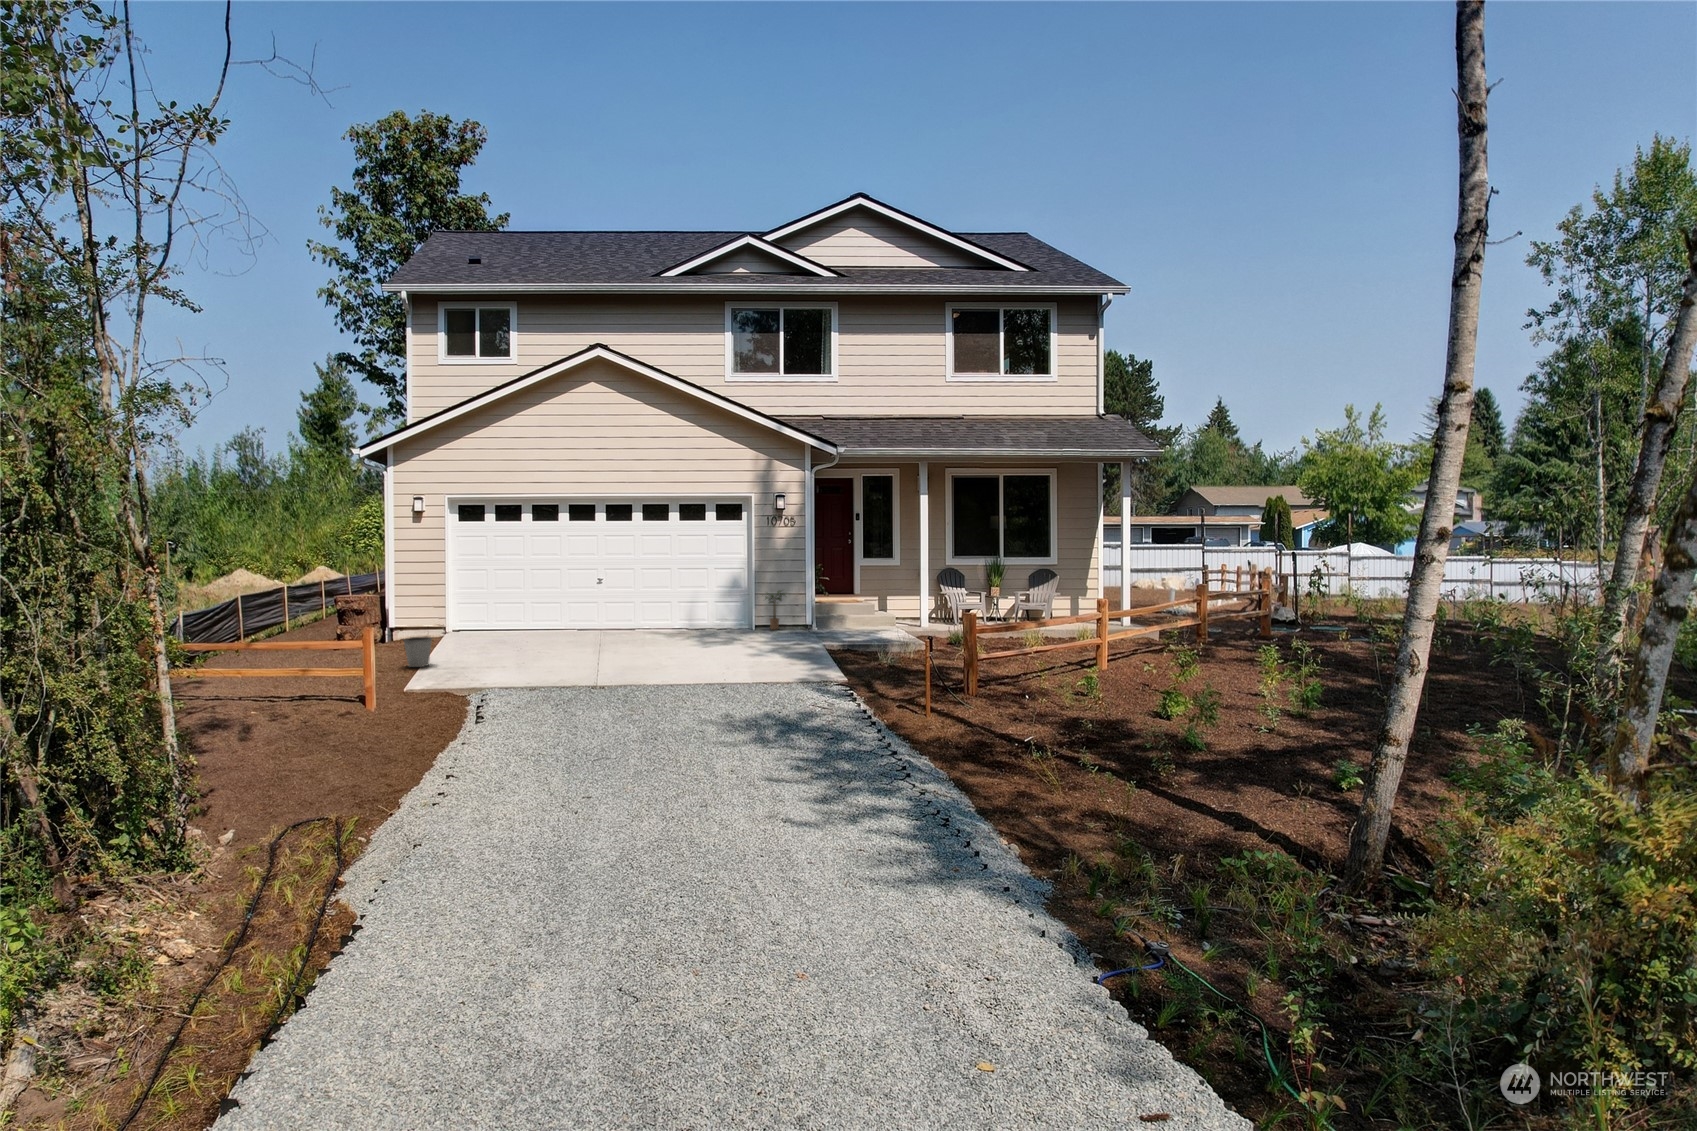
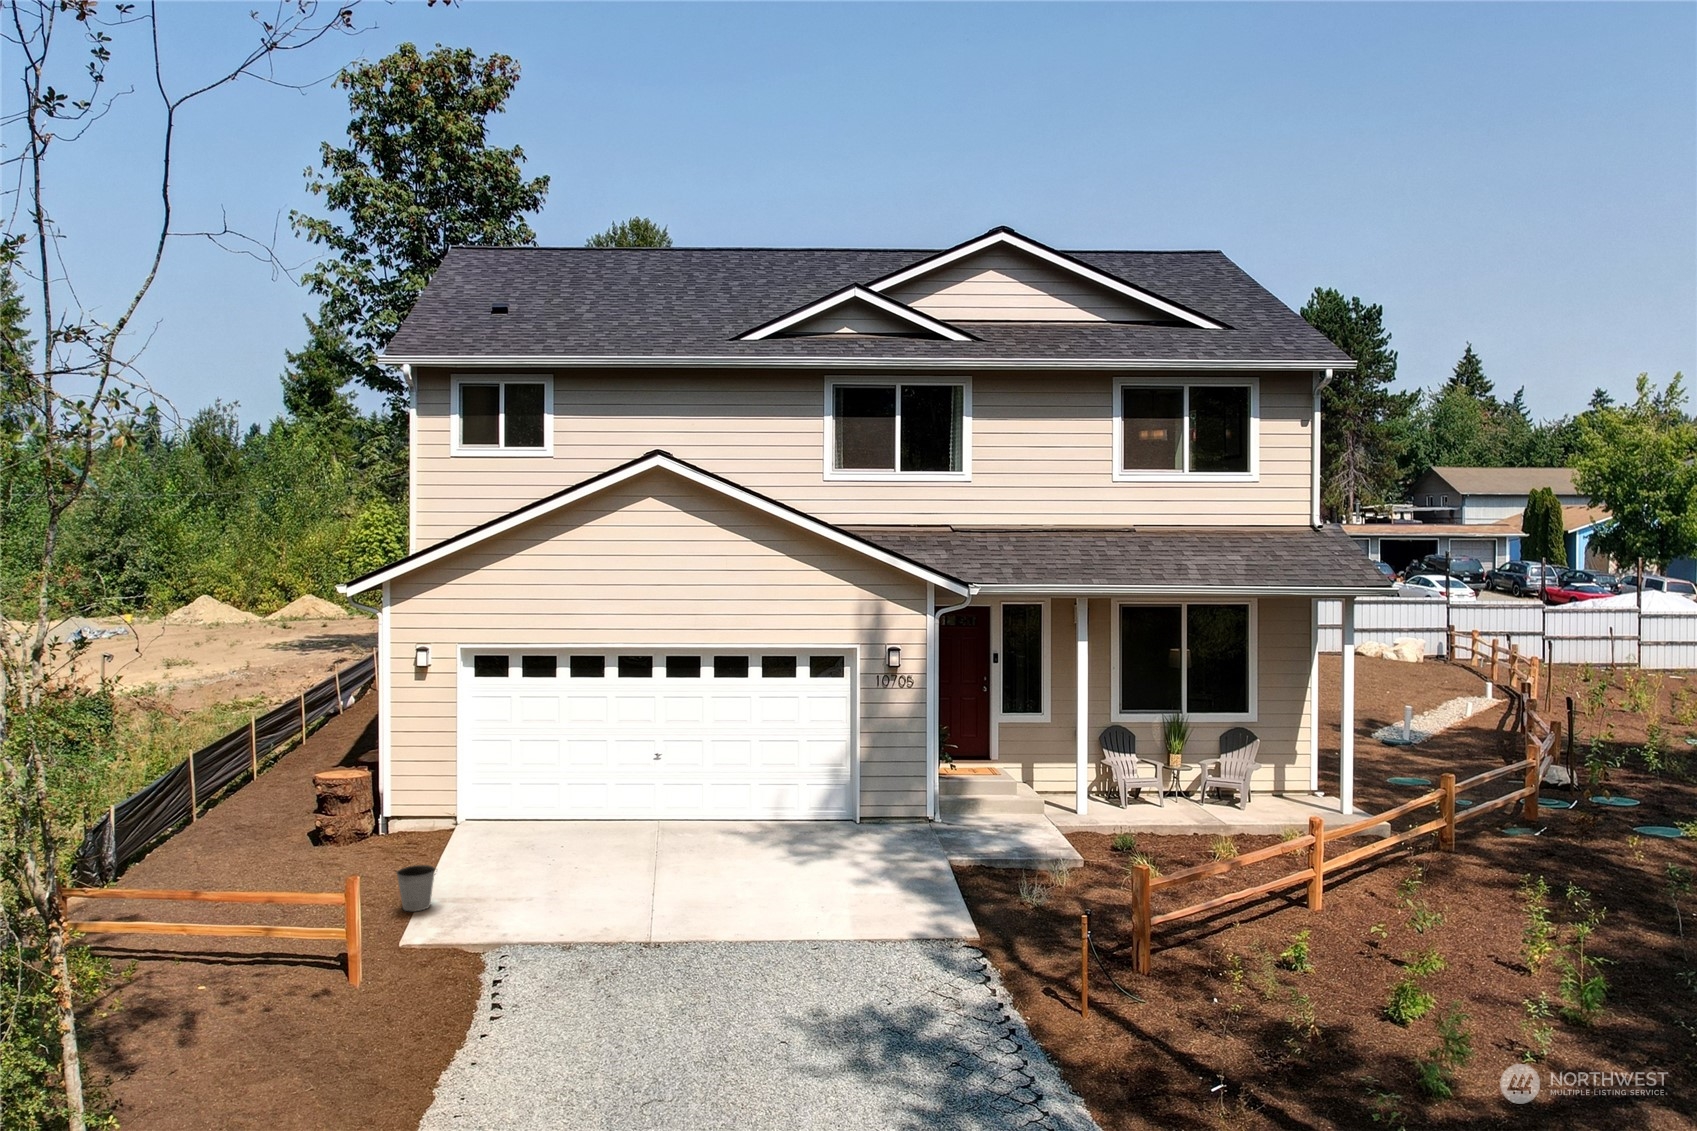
potted plant: present [766,591,784,630] -> none [871,774,908,829]

